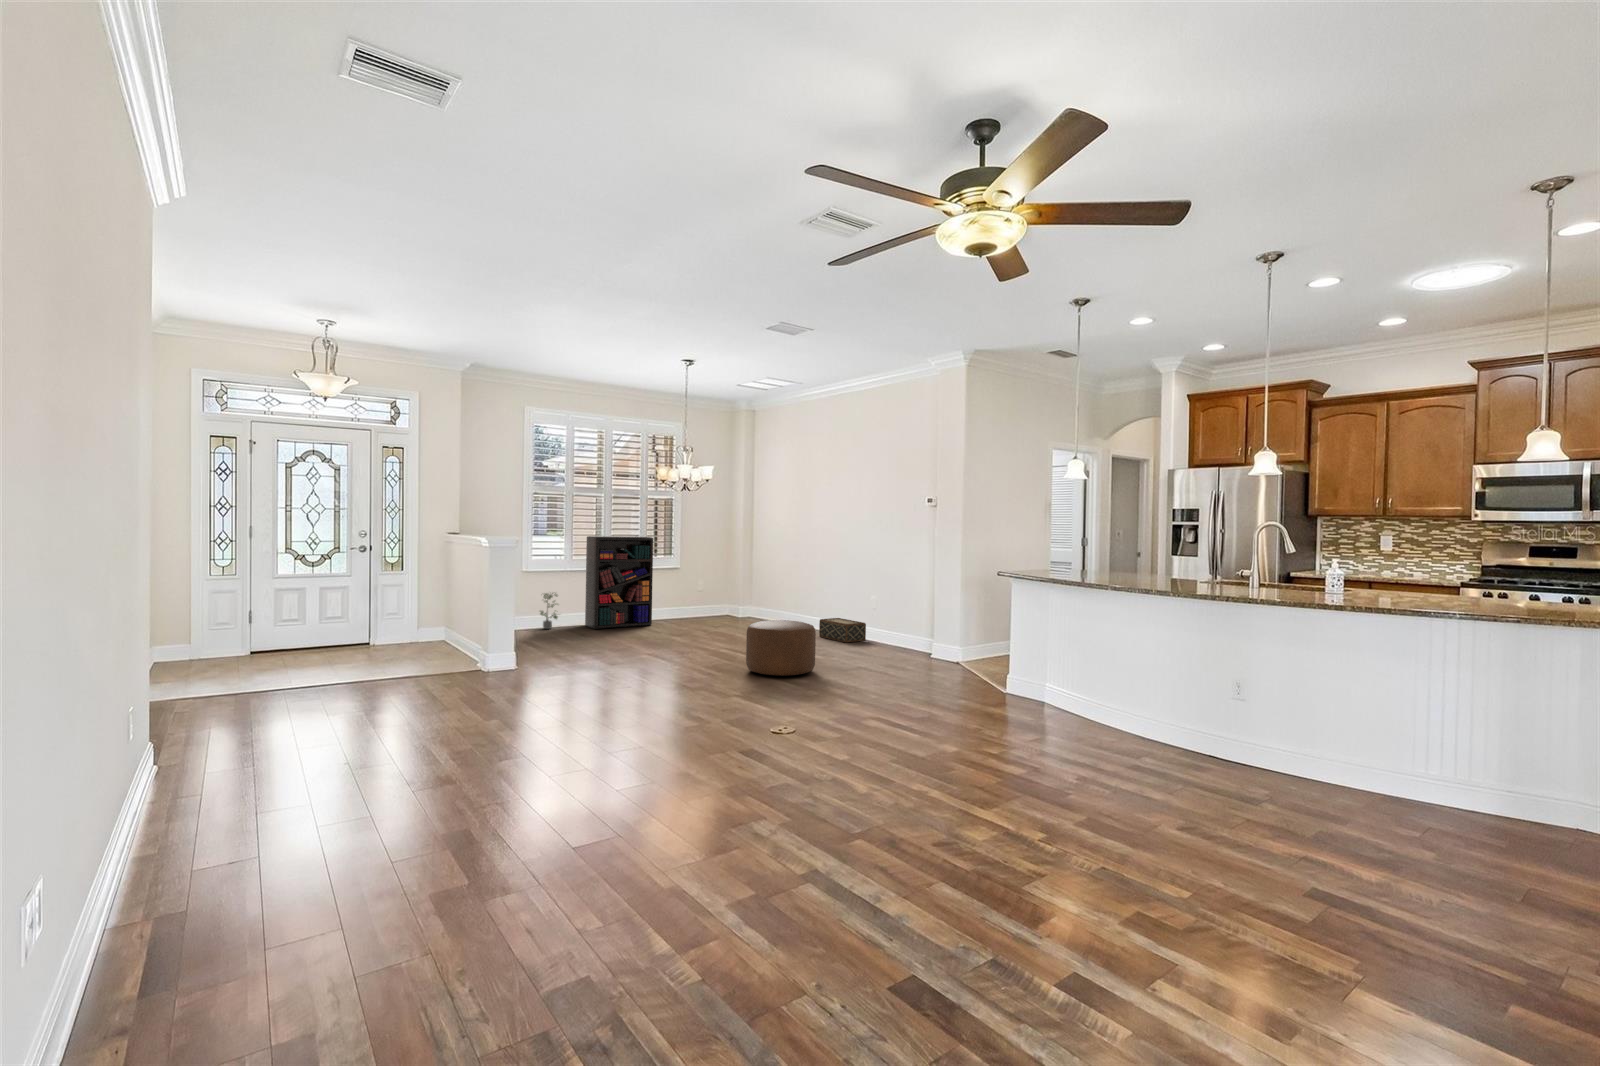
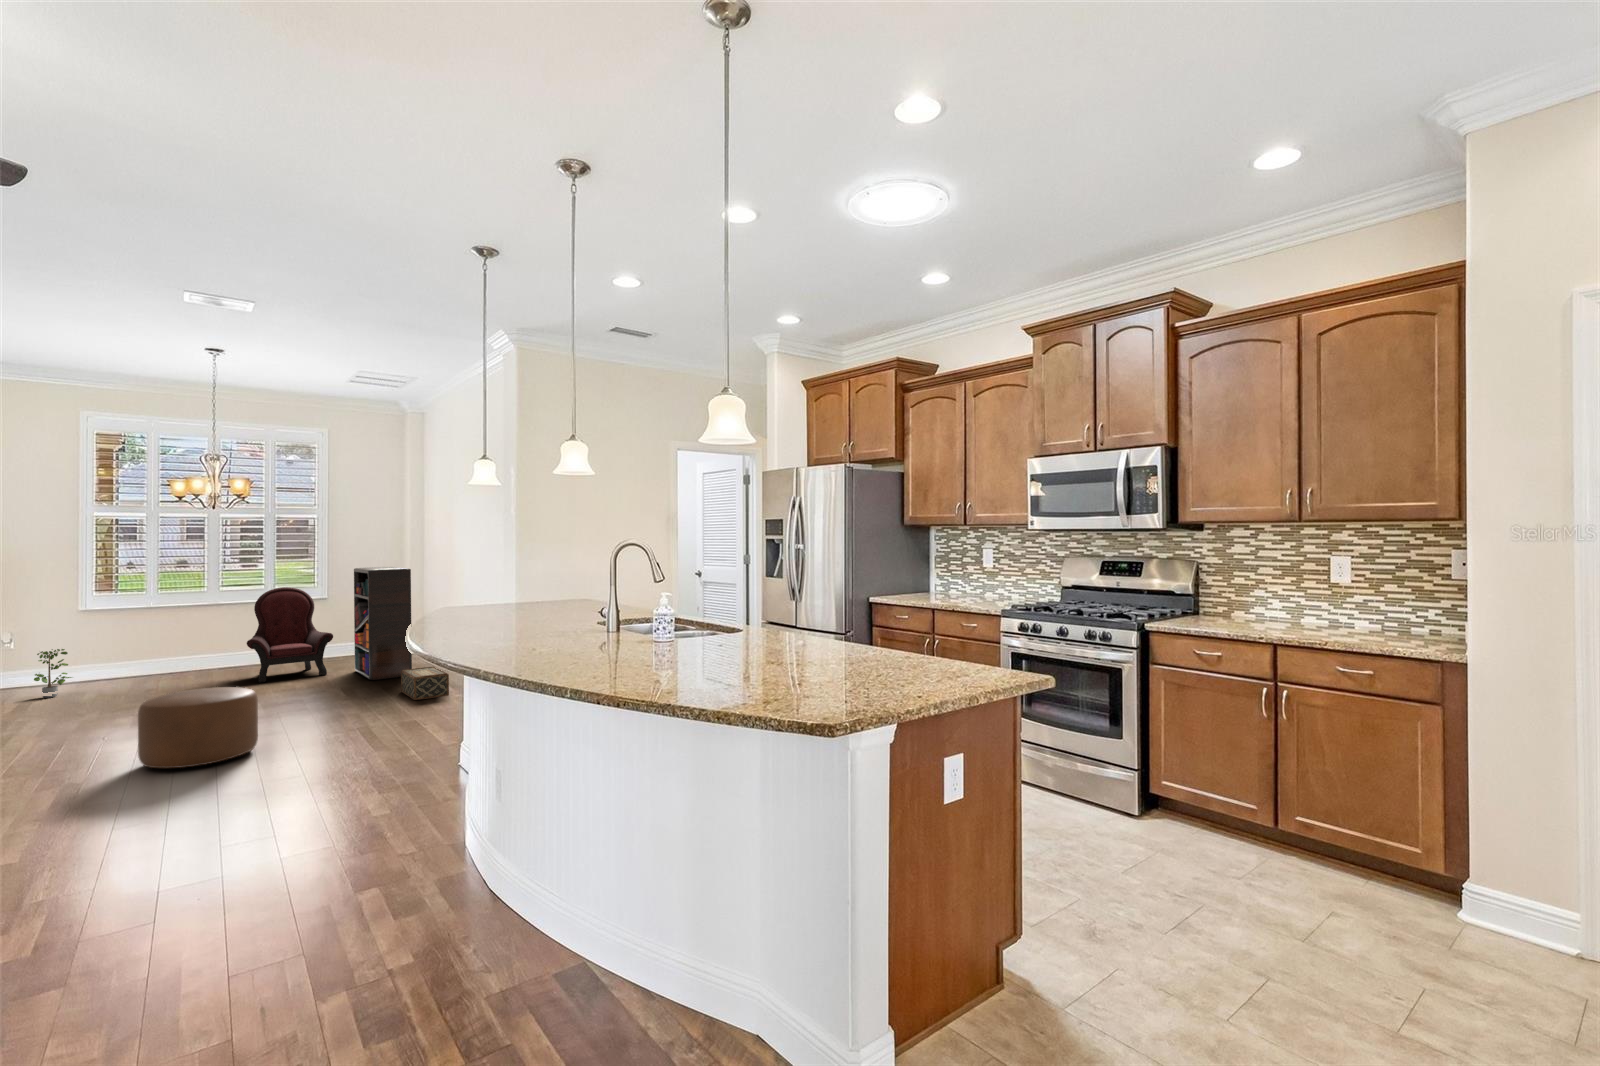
bookshelf: present [585,536,653,629] -> present [354,567,412,680]
armchair: none [668,552,726,626] -> present [247,587,333,682]

